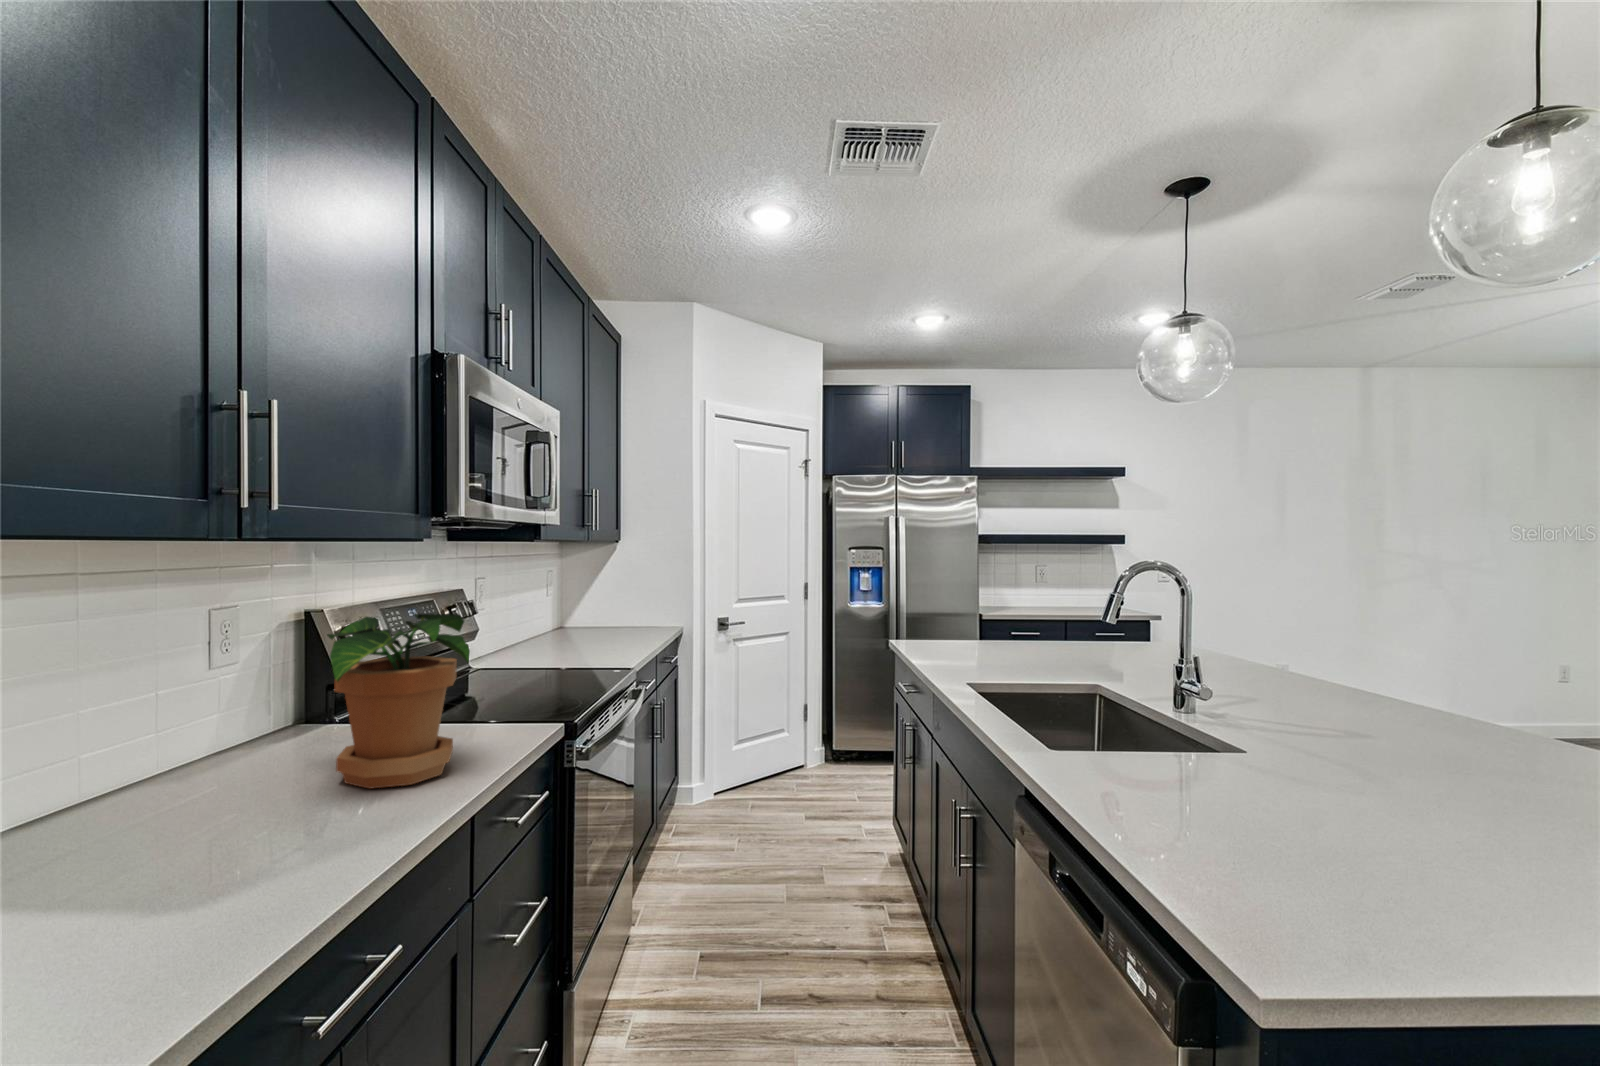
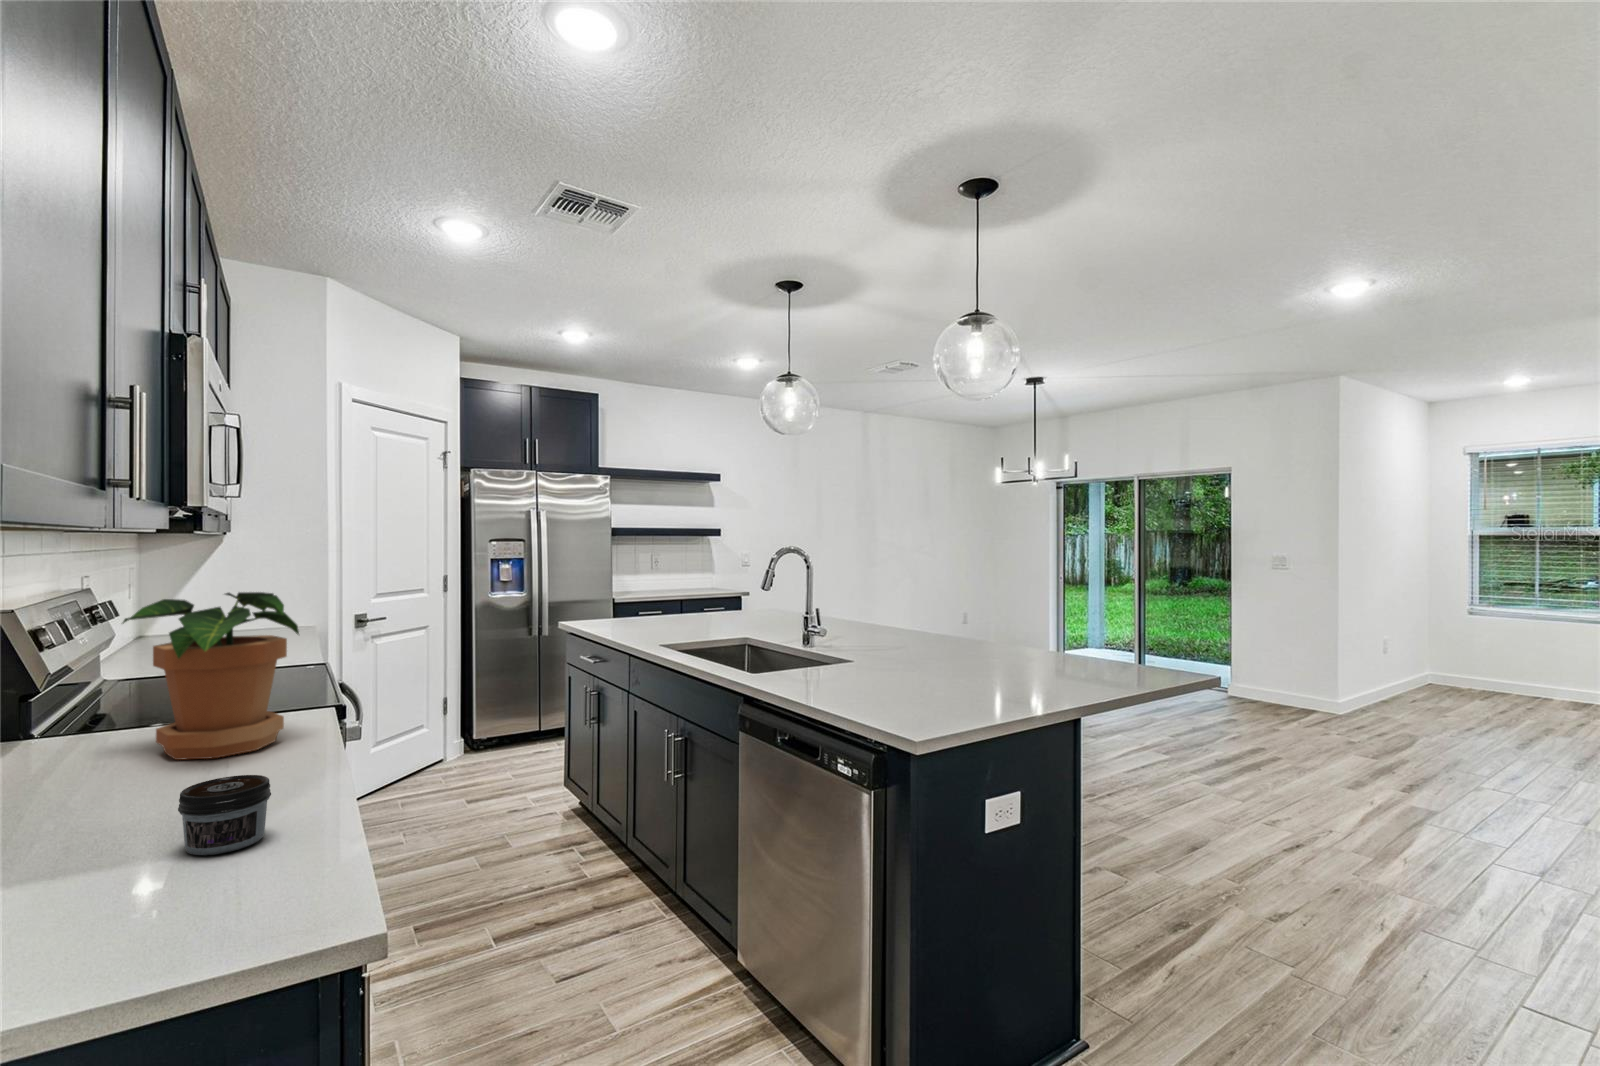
jar: none [109,852,225,958] -> present [178,775,271,855]

